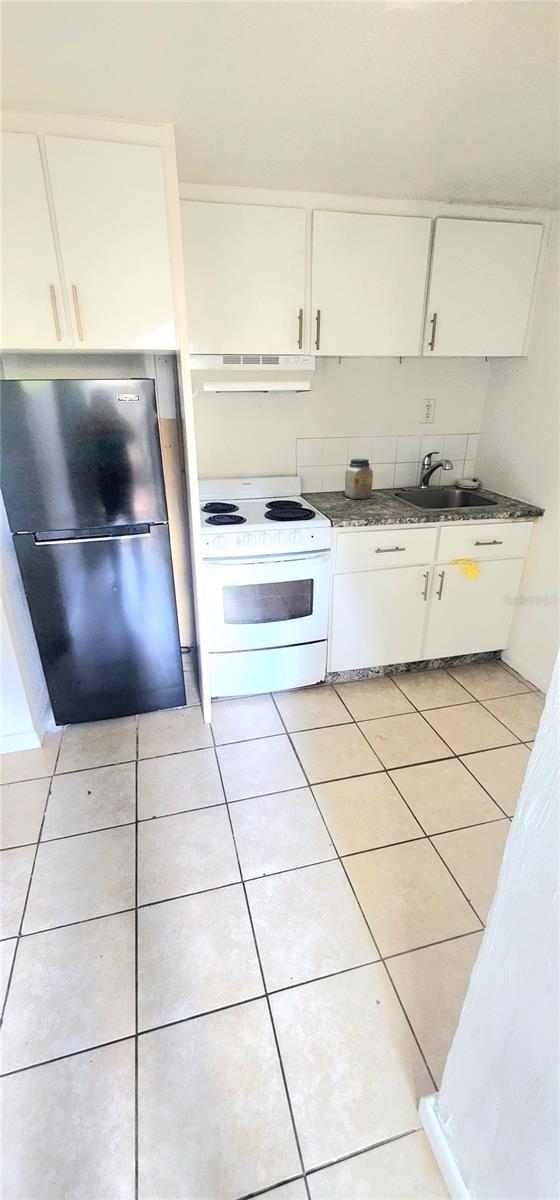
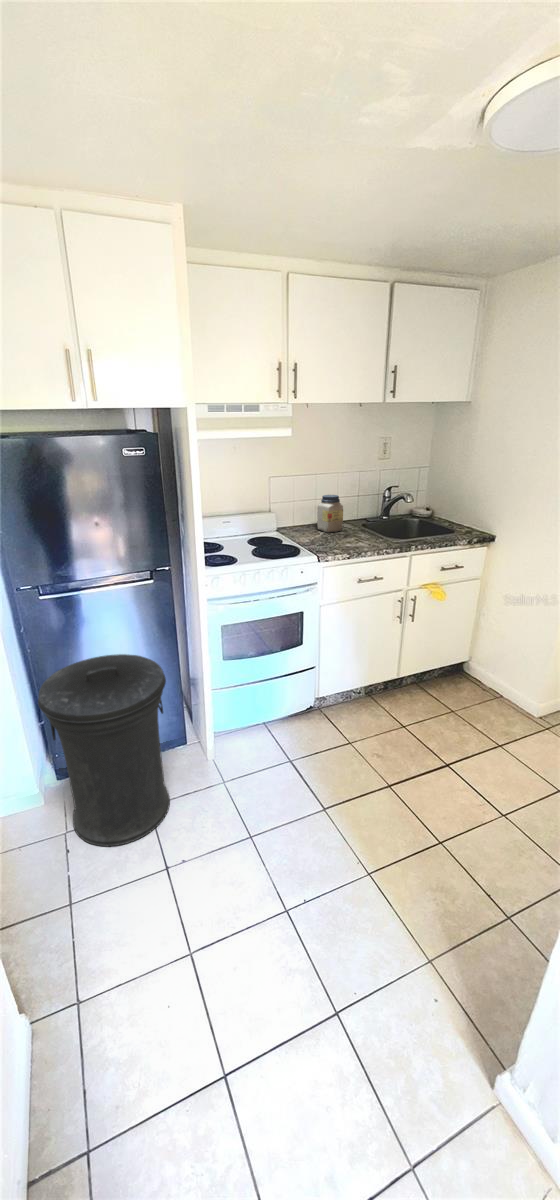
trash can: none [21,608,157,796] -> present [38,654,170,846]

